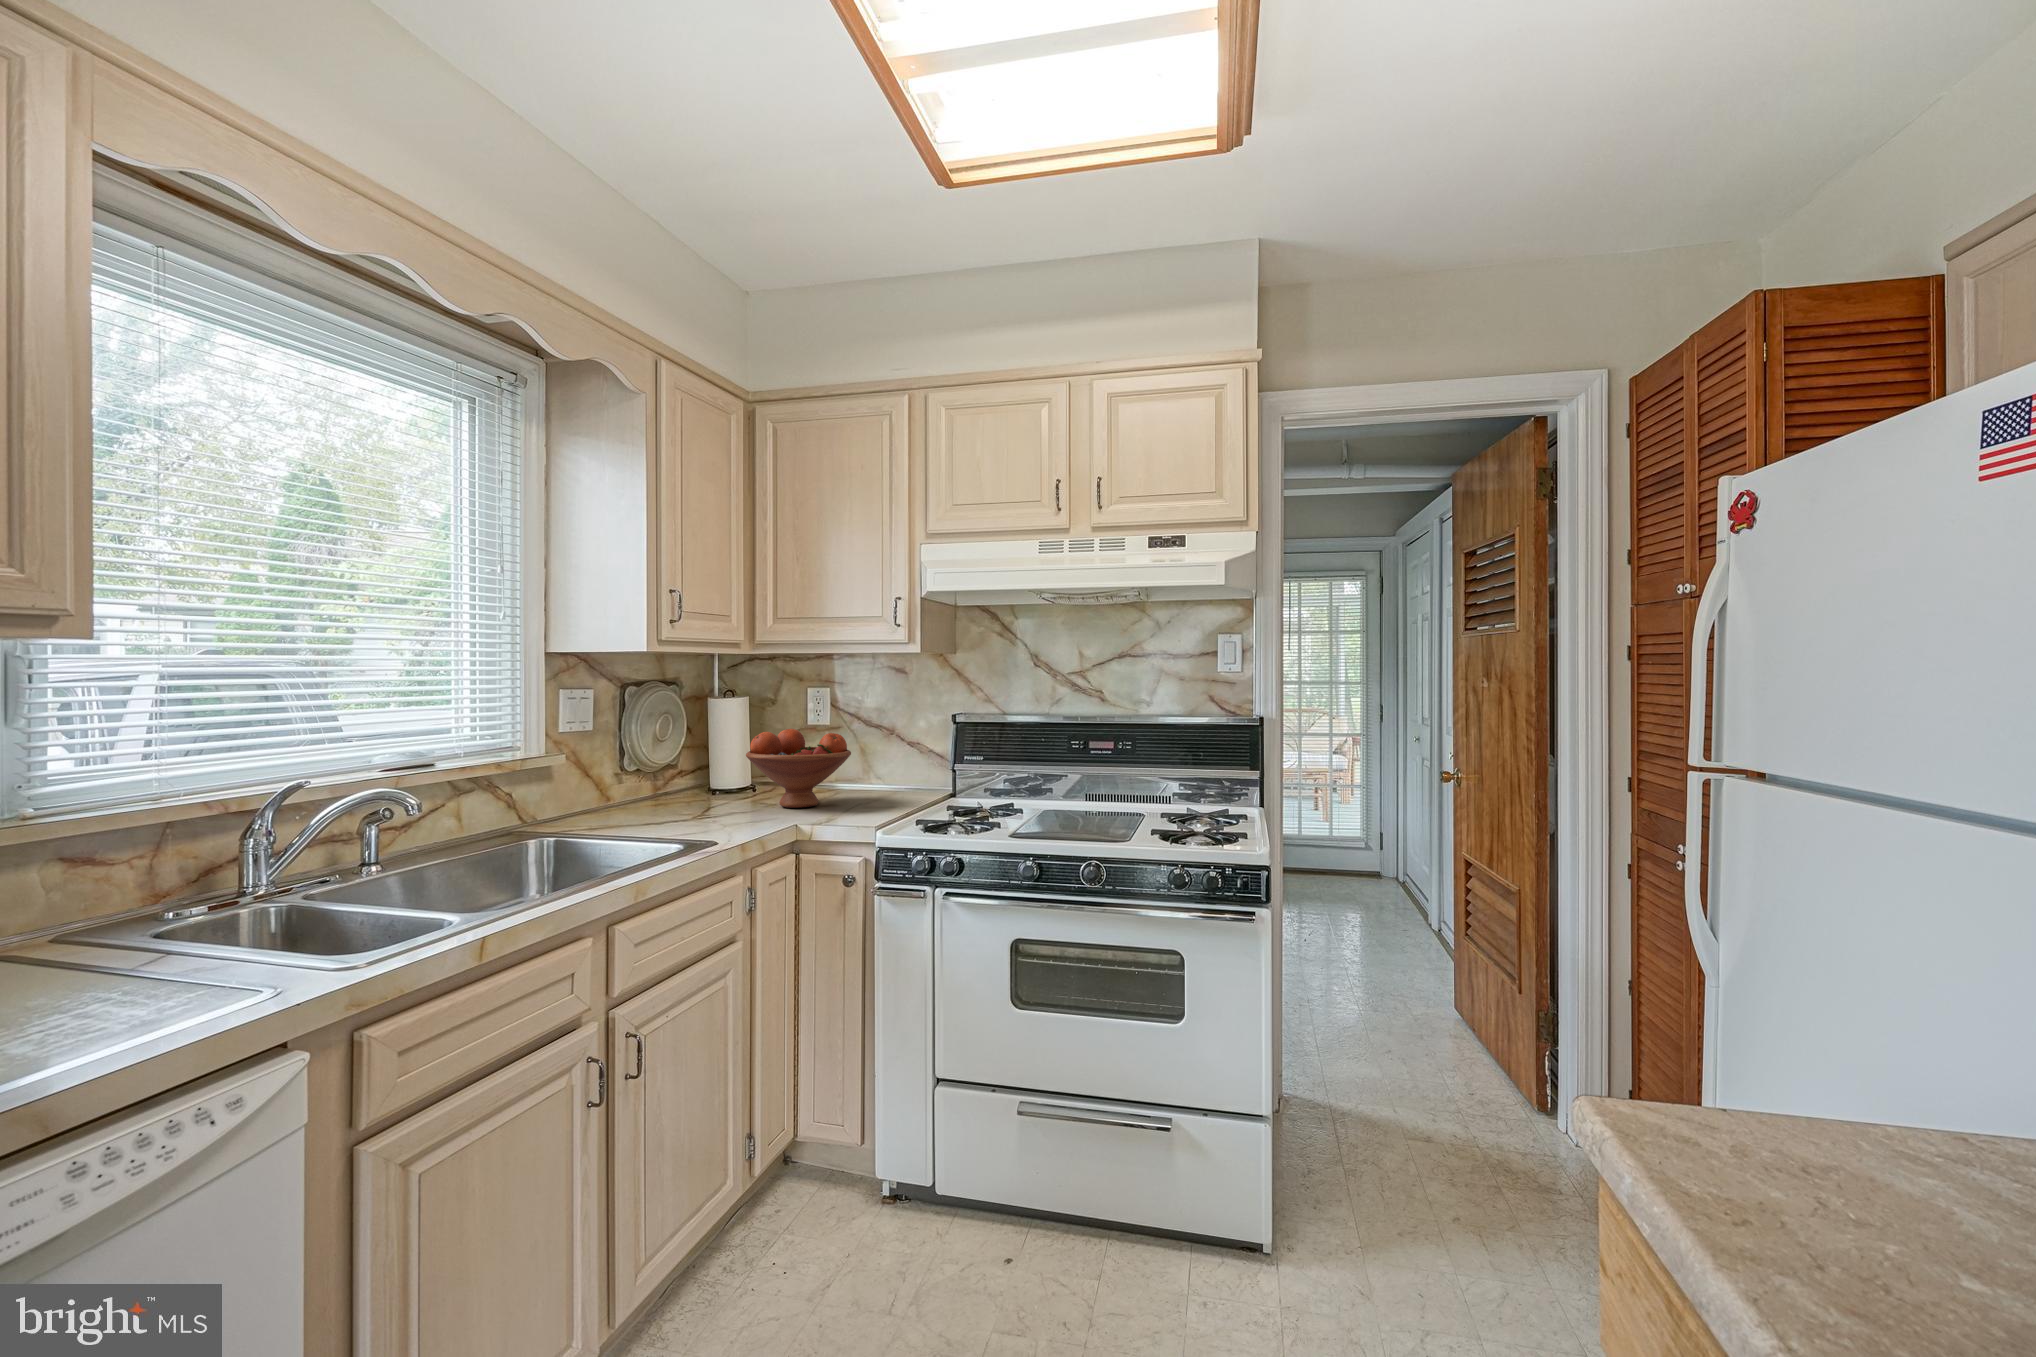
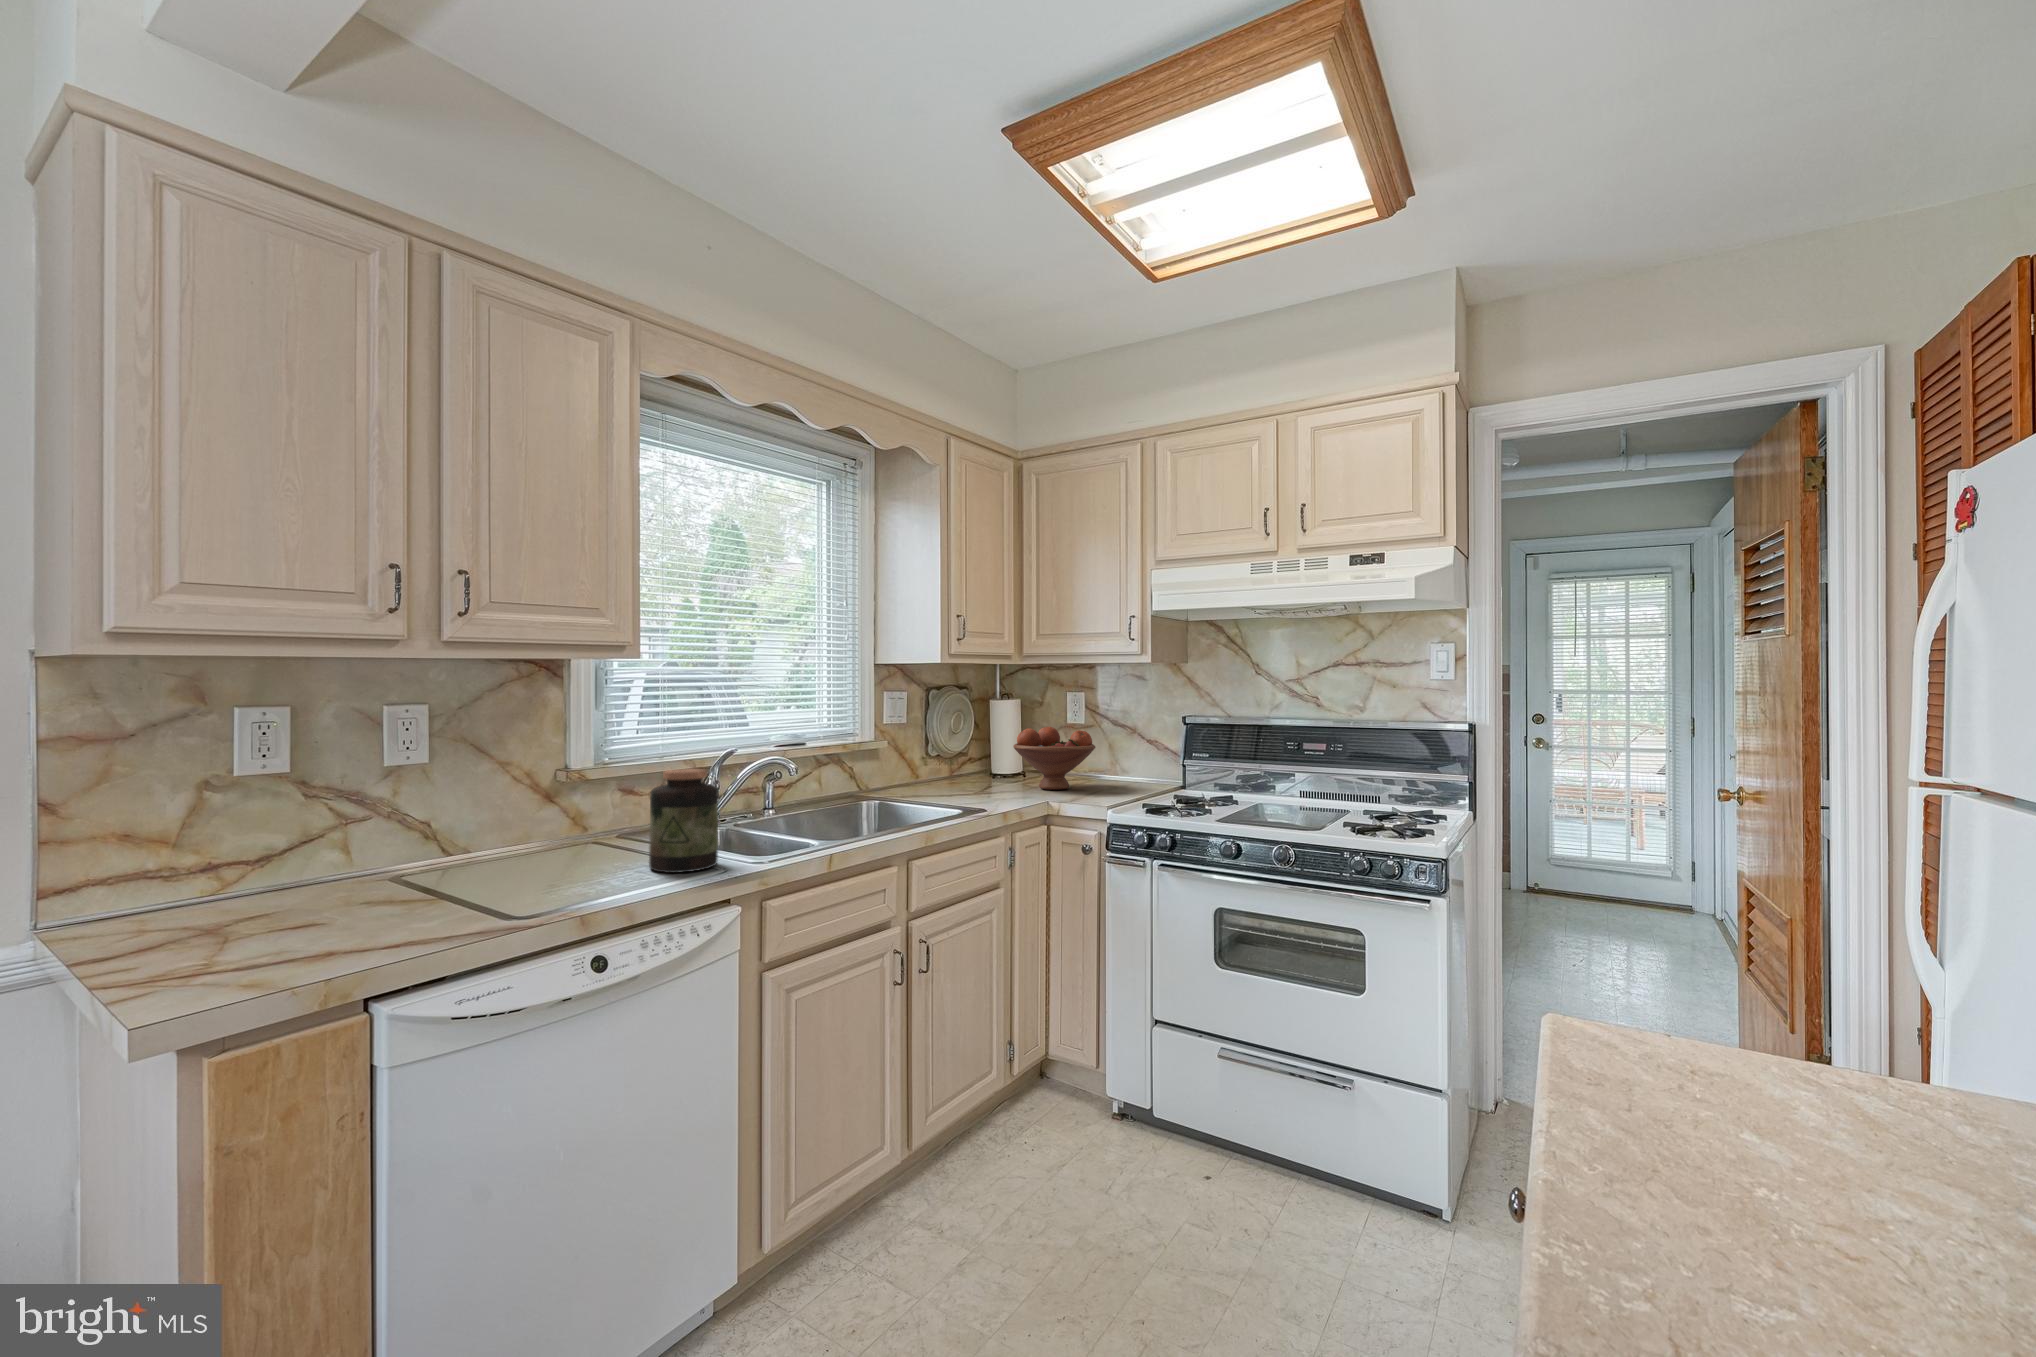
jar: none [114,827,266,1015] -> present [649,769,718,873]

